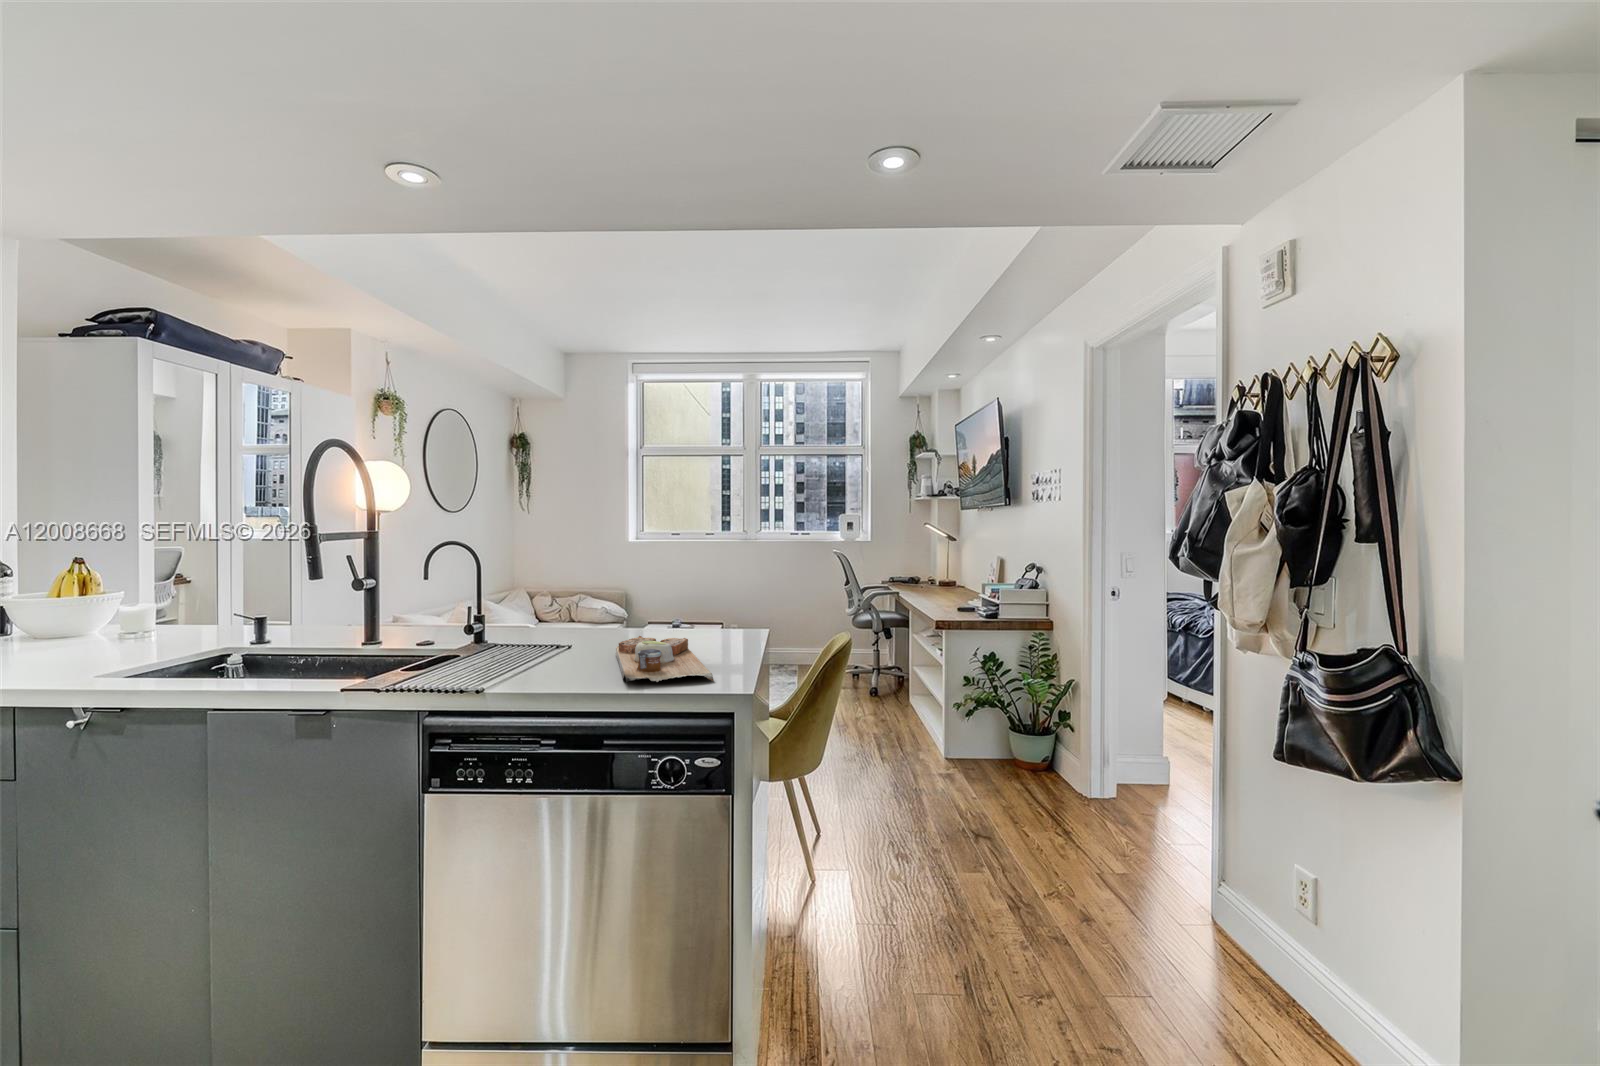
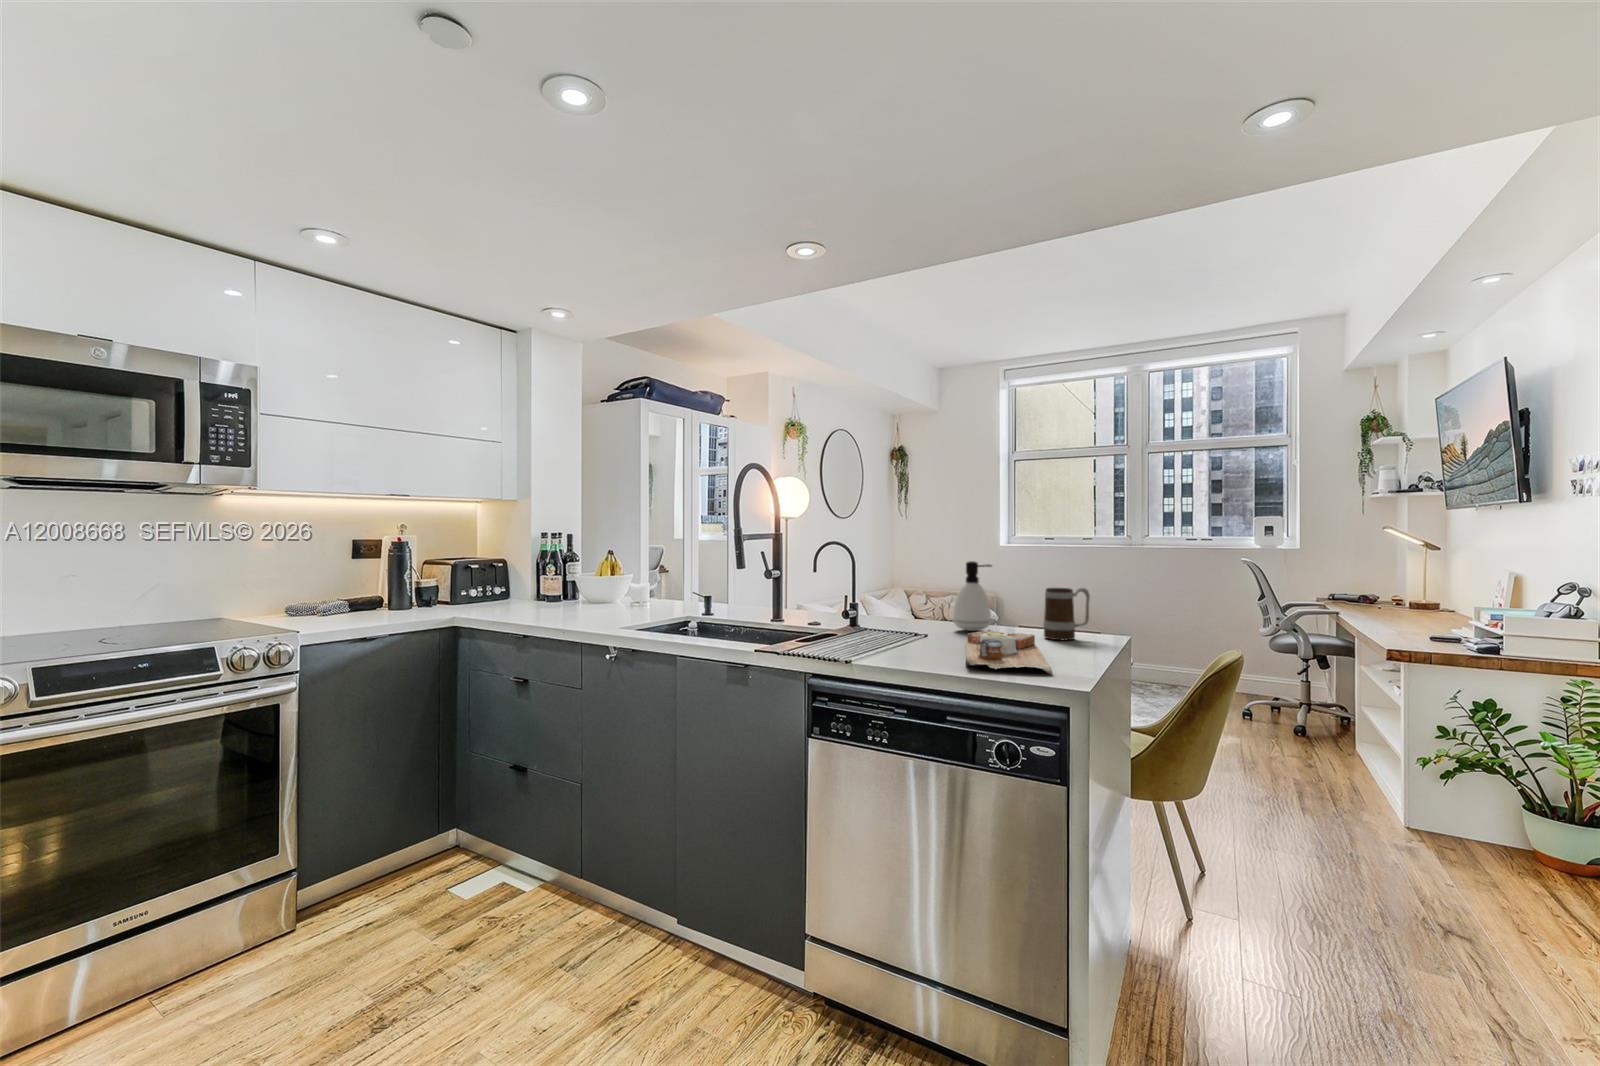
soap dispenser: none [597,563,639,637] -> present [953,561,991,631]
mug: none [691,587,734,640] -> present [1043,588,1090,640]

